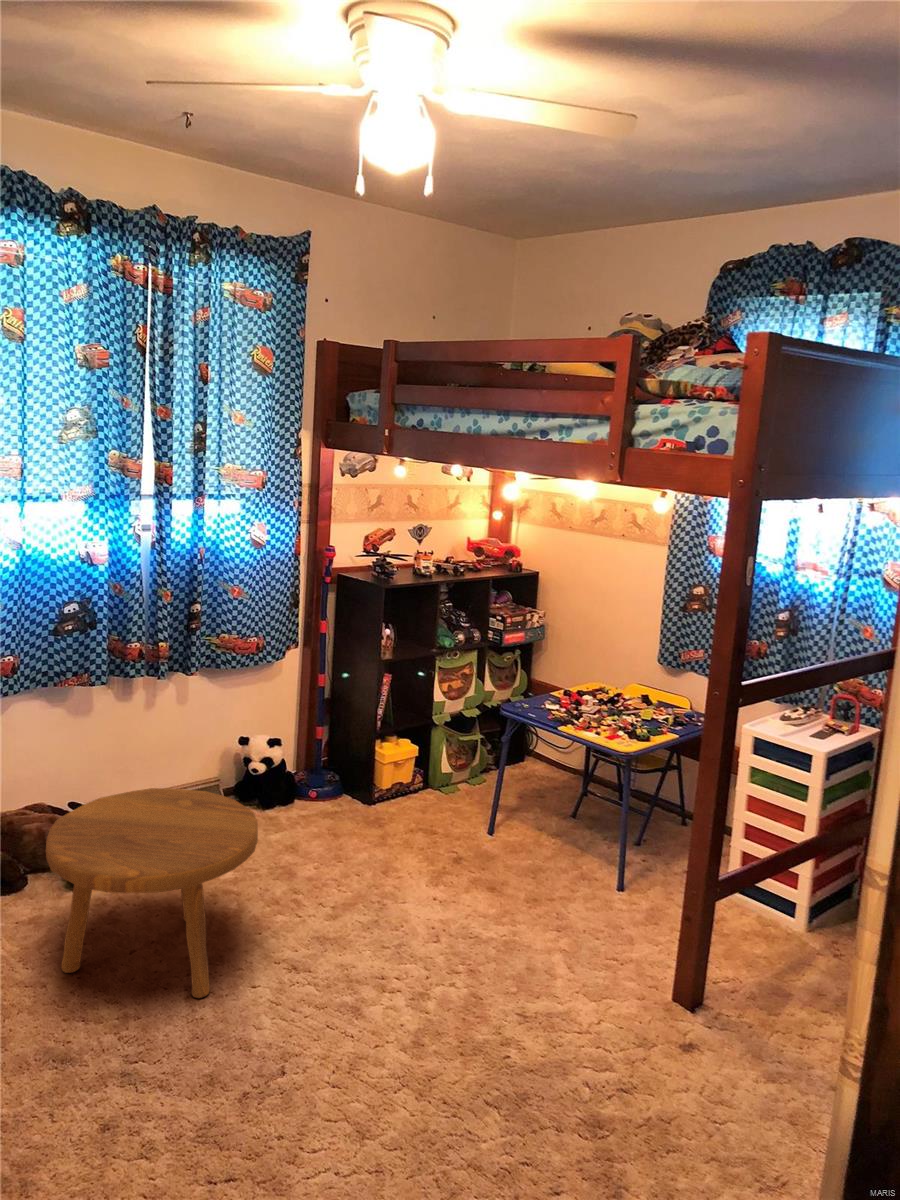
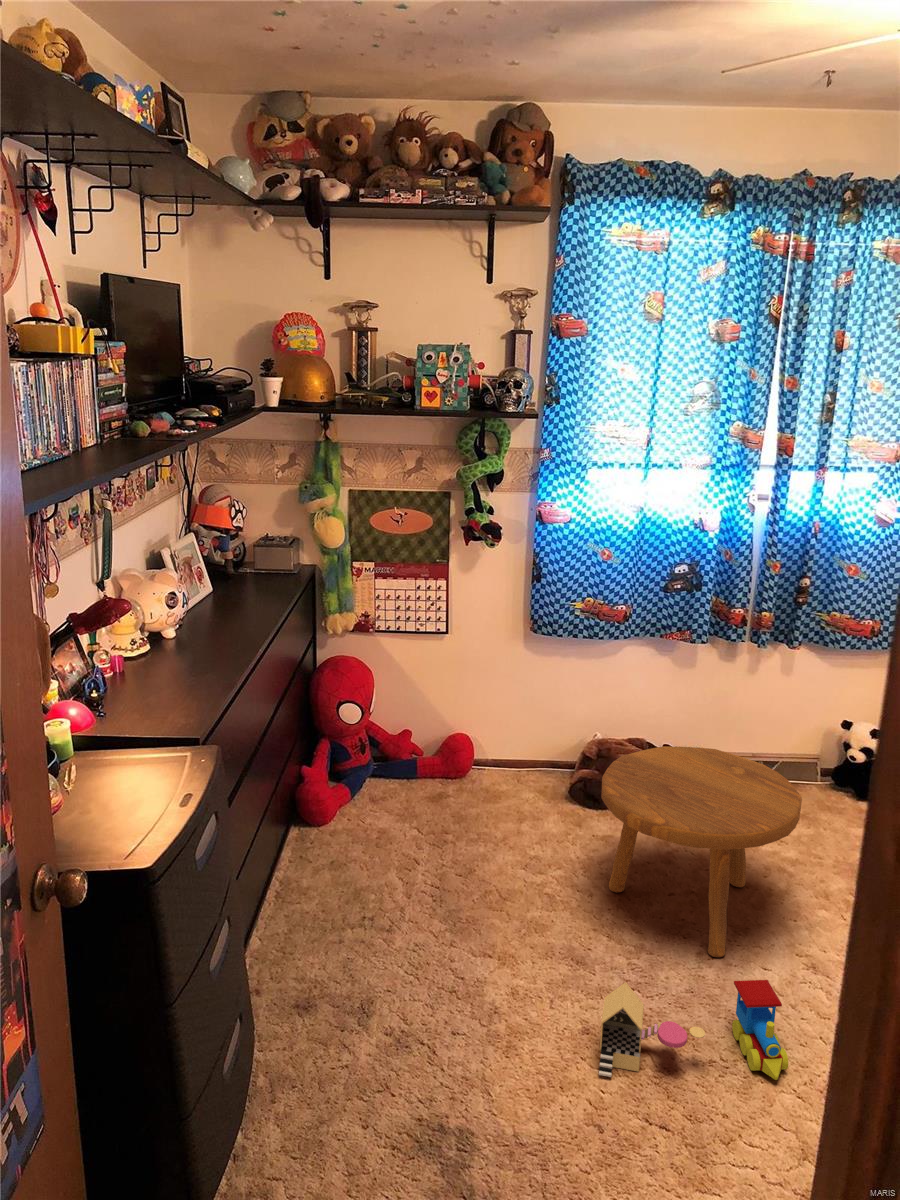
toy train: none [243,995,309,1089] -> present [732,980,788,1080]
toy house: none [121,1055,234,1169] -> present [599,982,705,1077]

